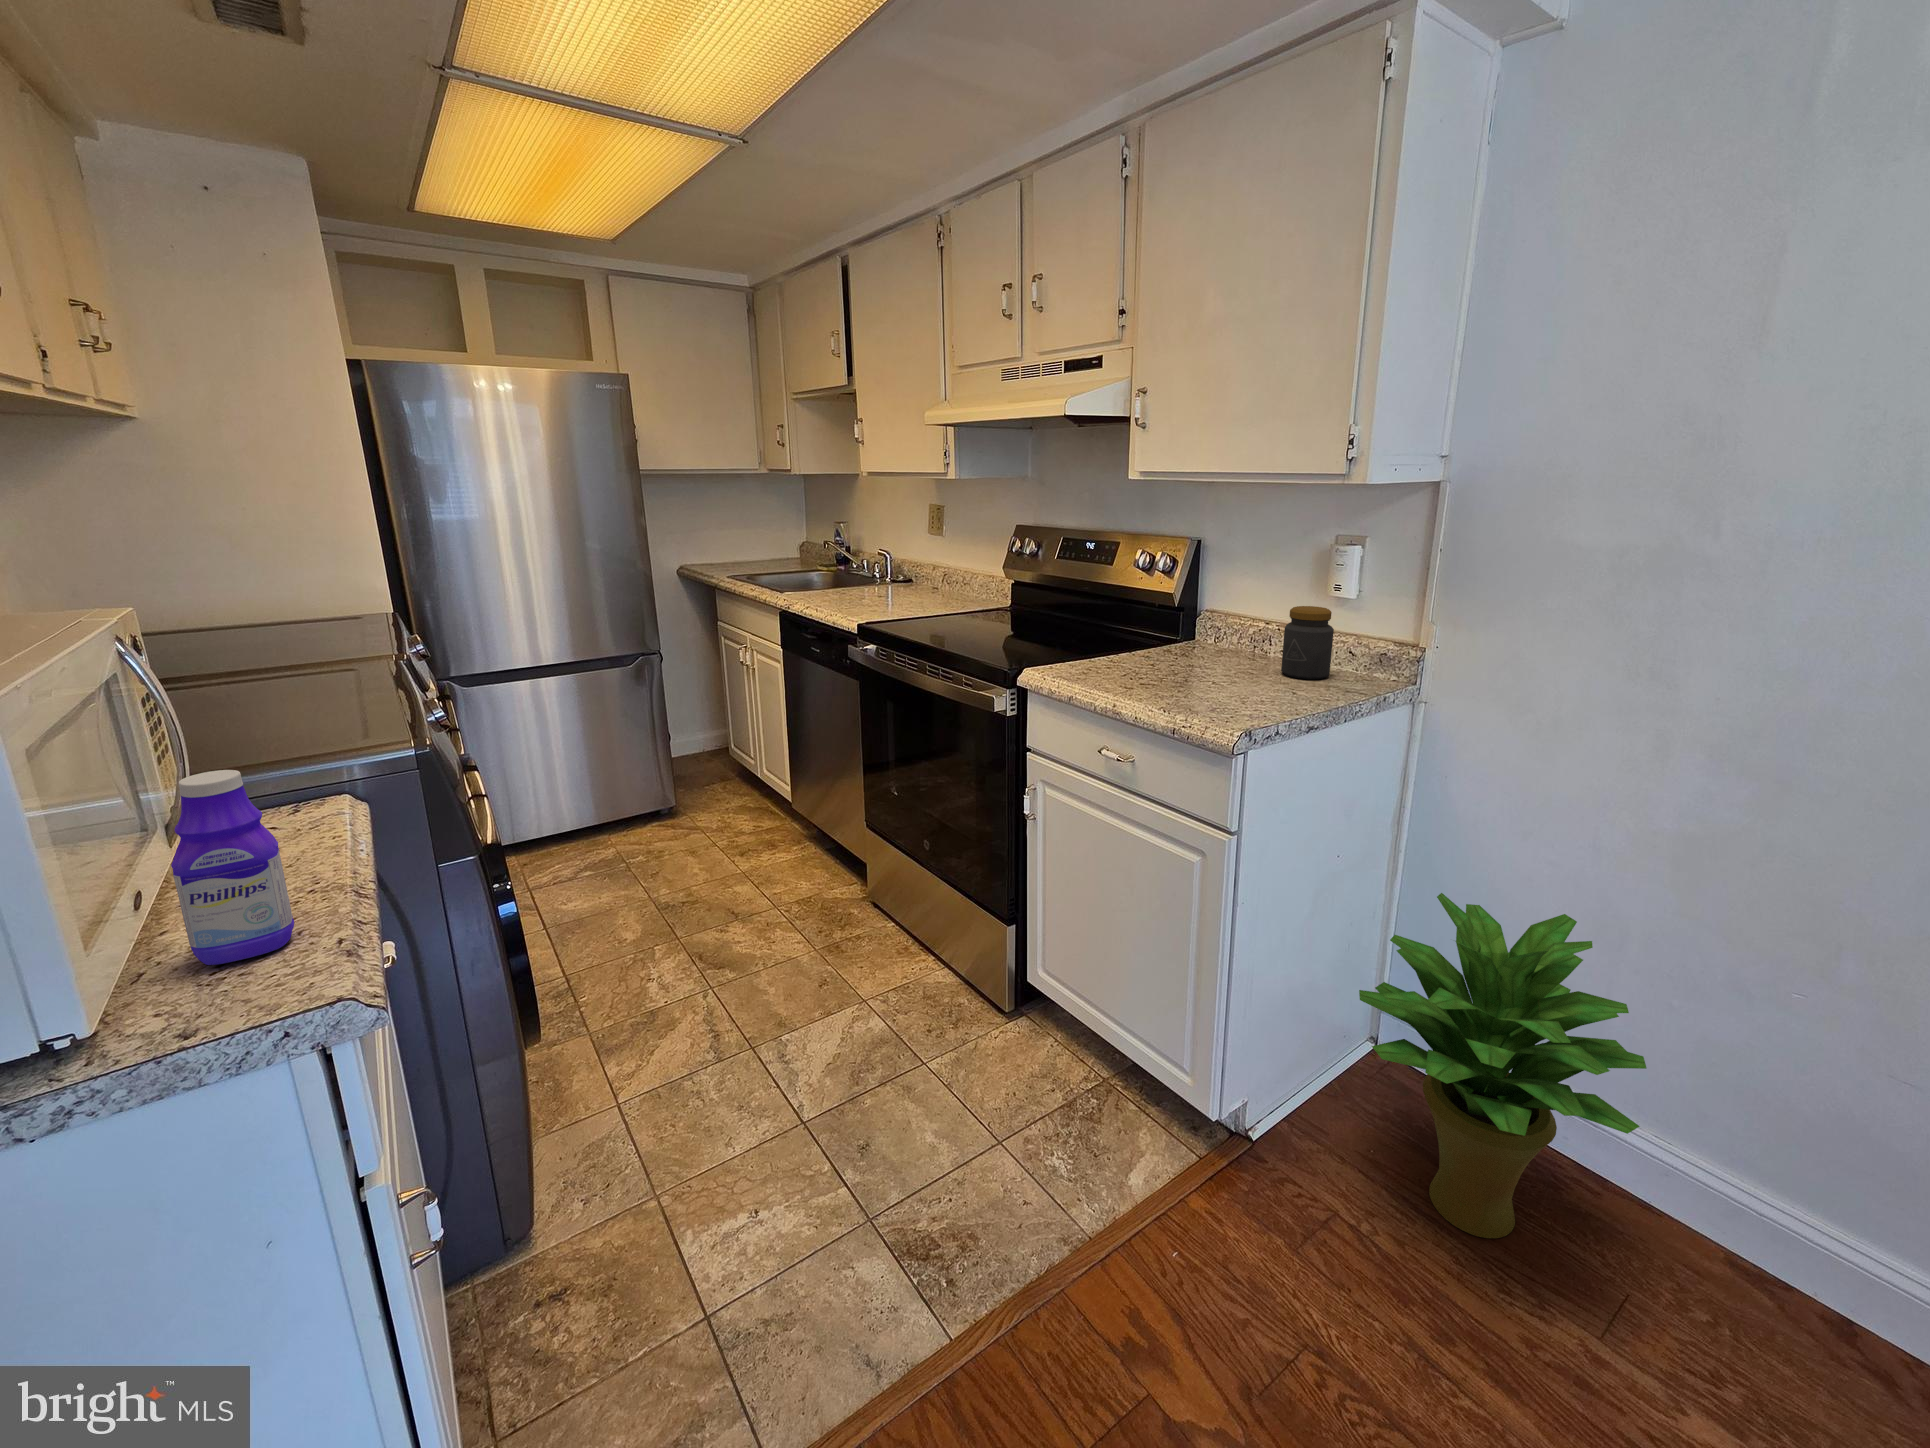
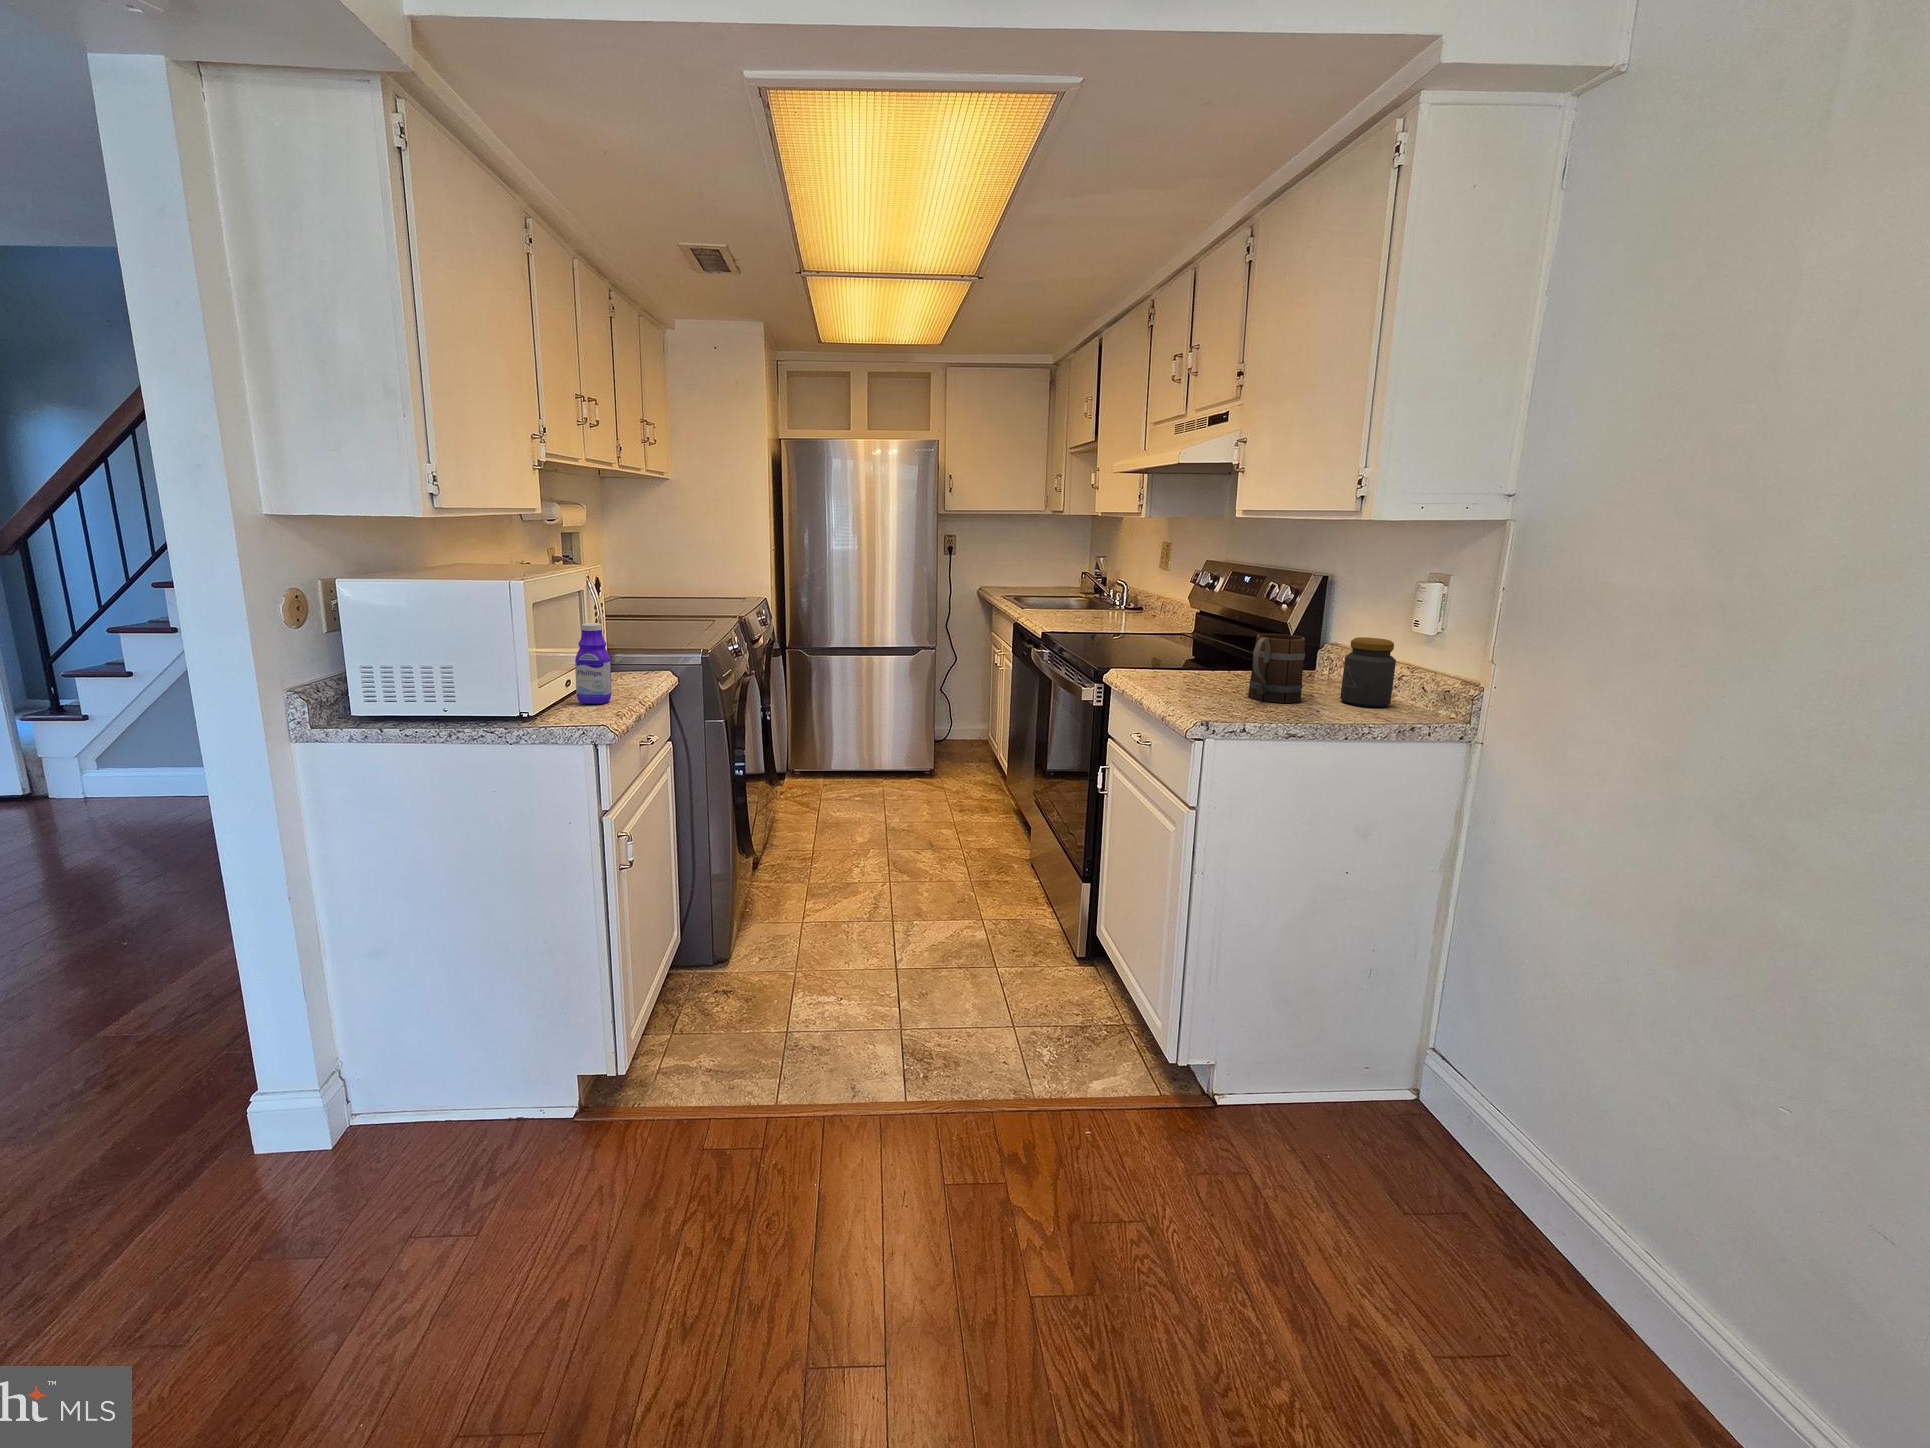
mug: none [1205,612,1267,690] -> present [1248,634,1305,703]
potted plant: present [1359,893,1647,1238] -> none [1286,910,1578,1266]

